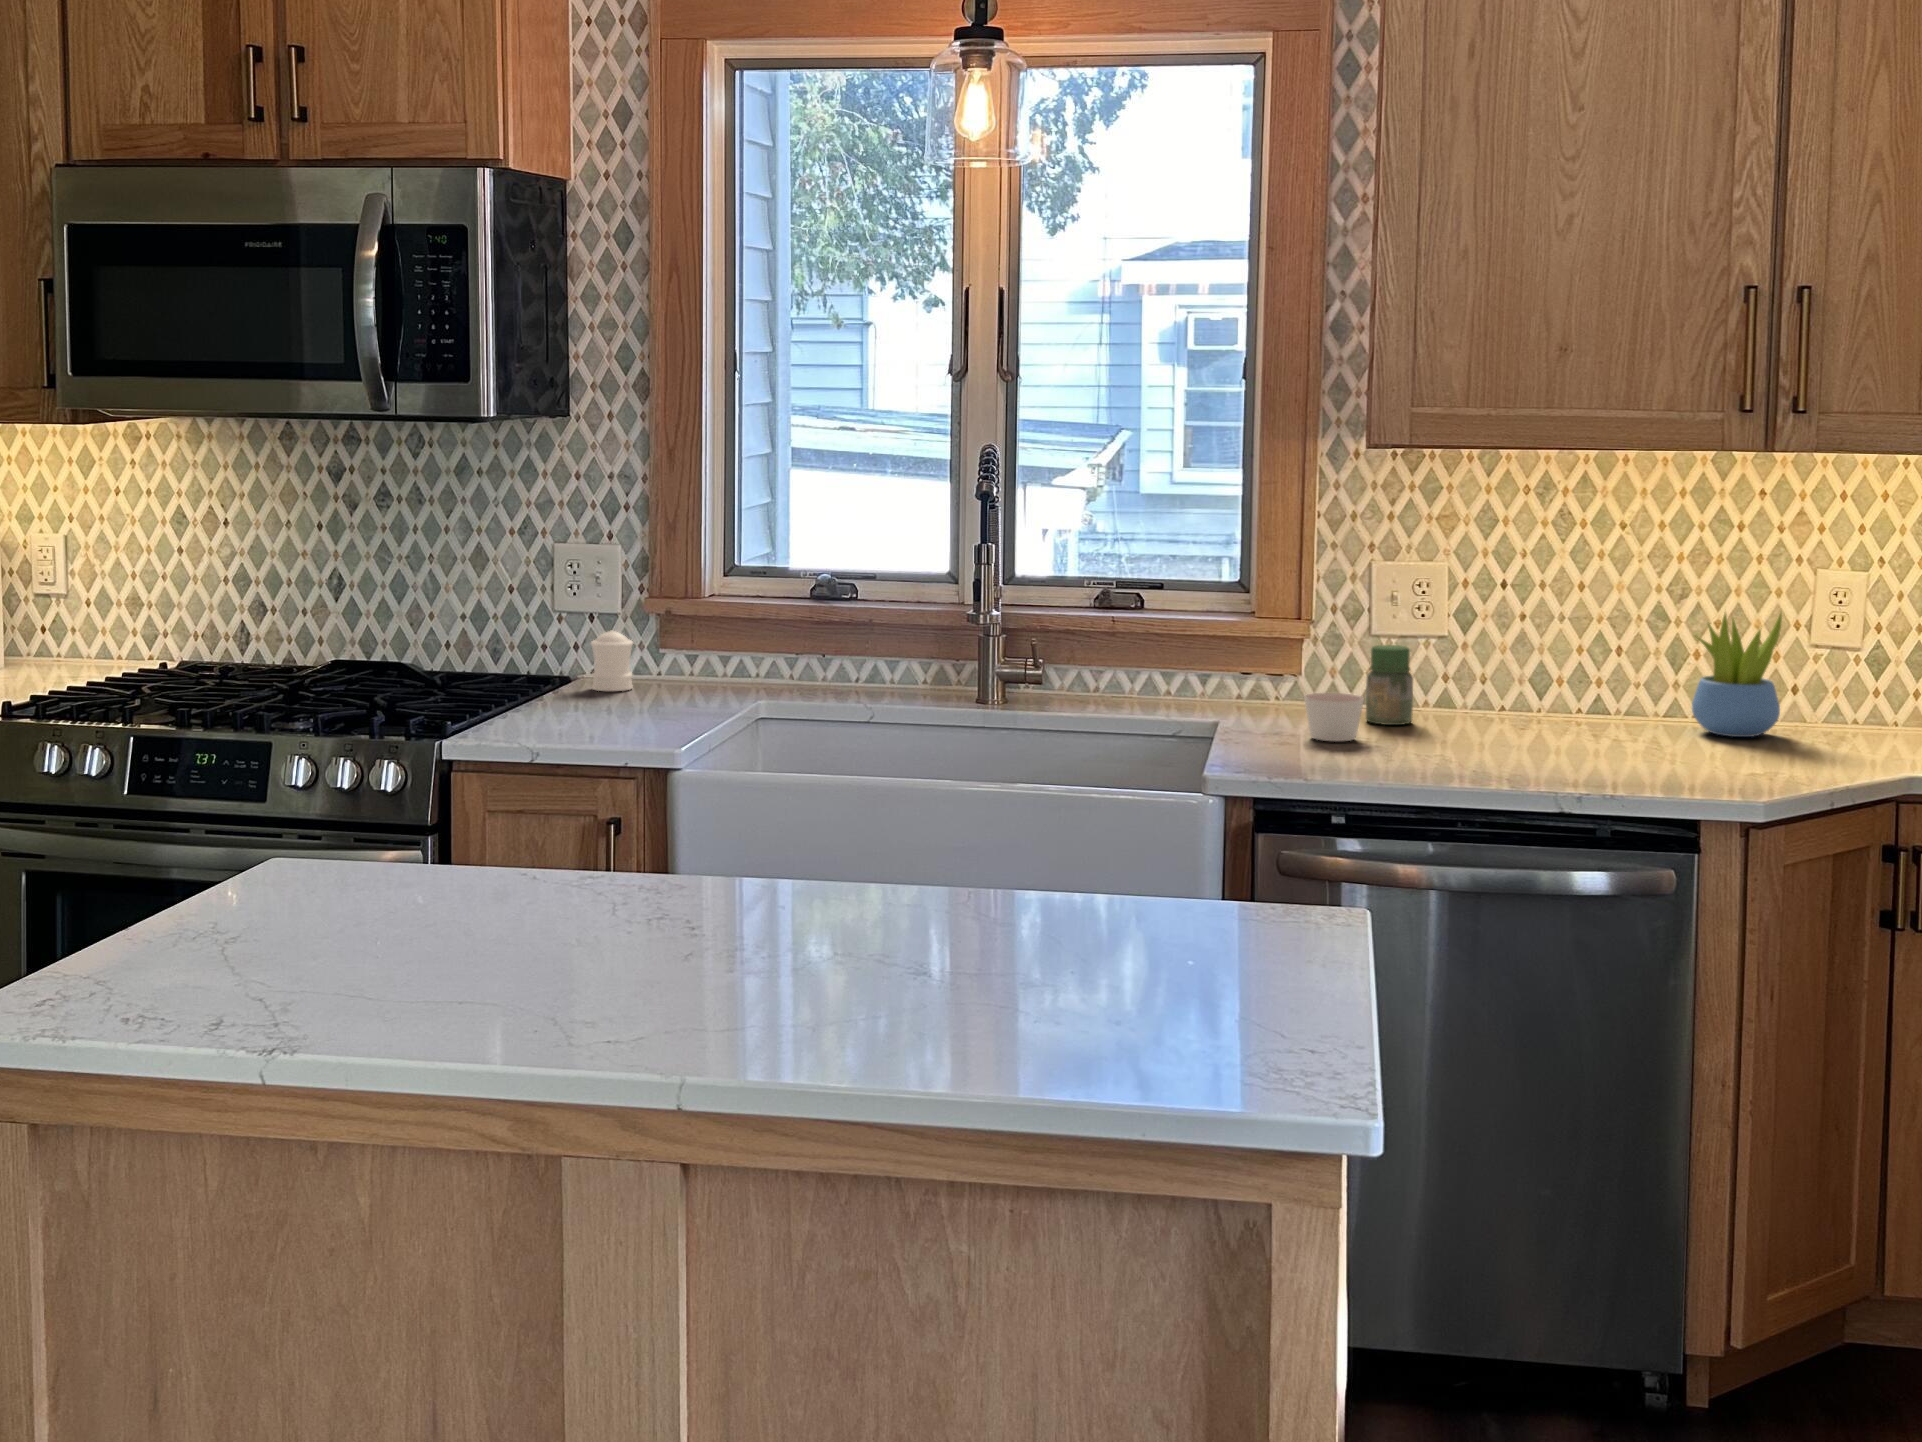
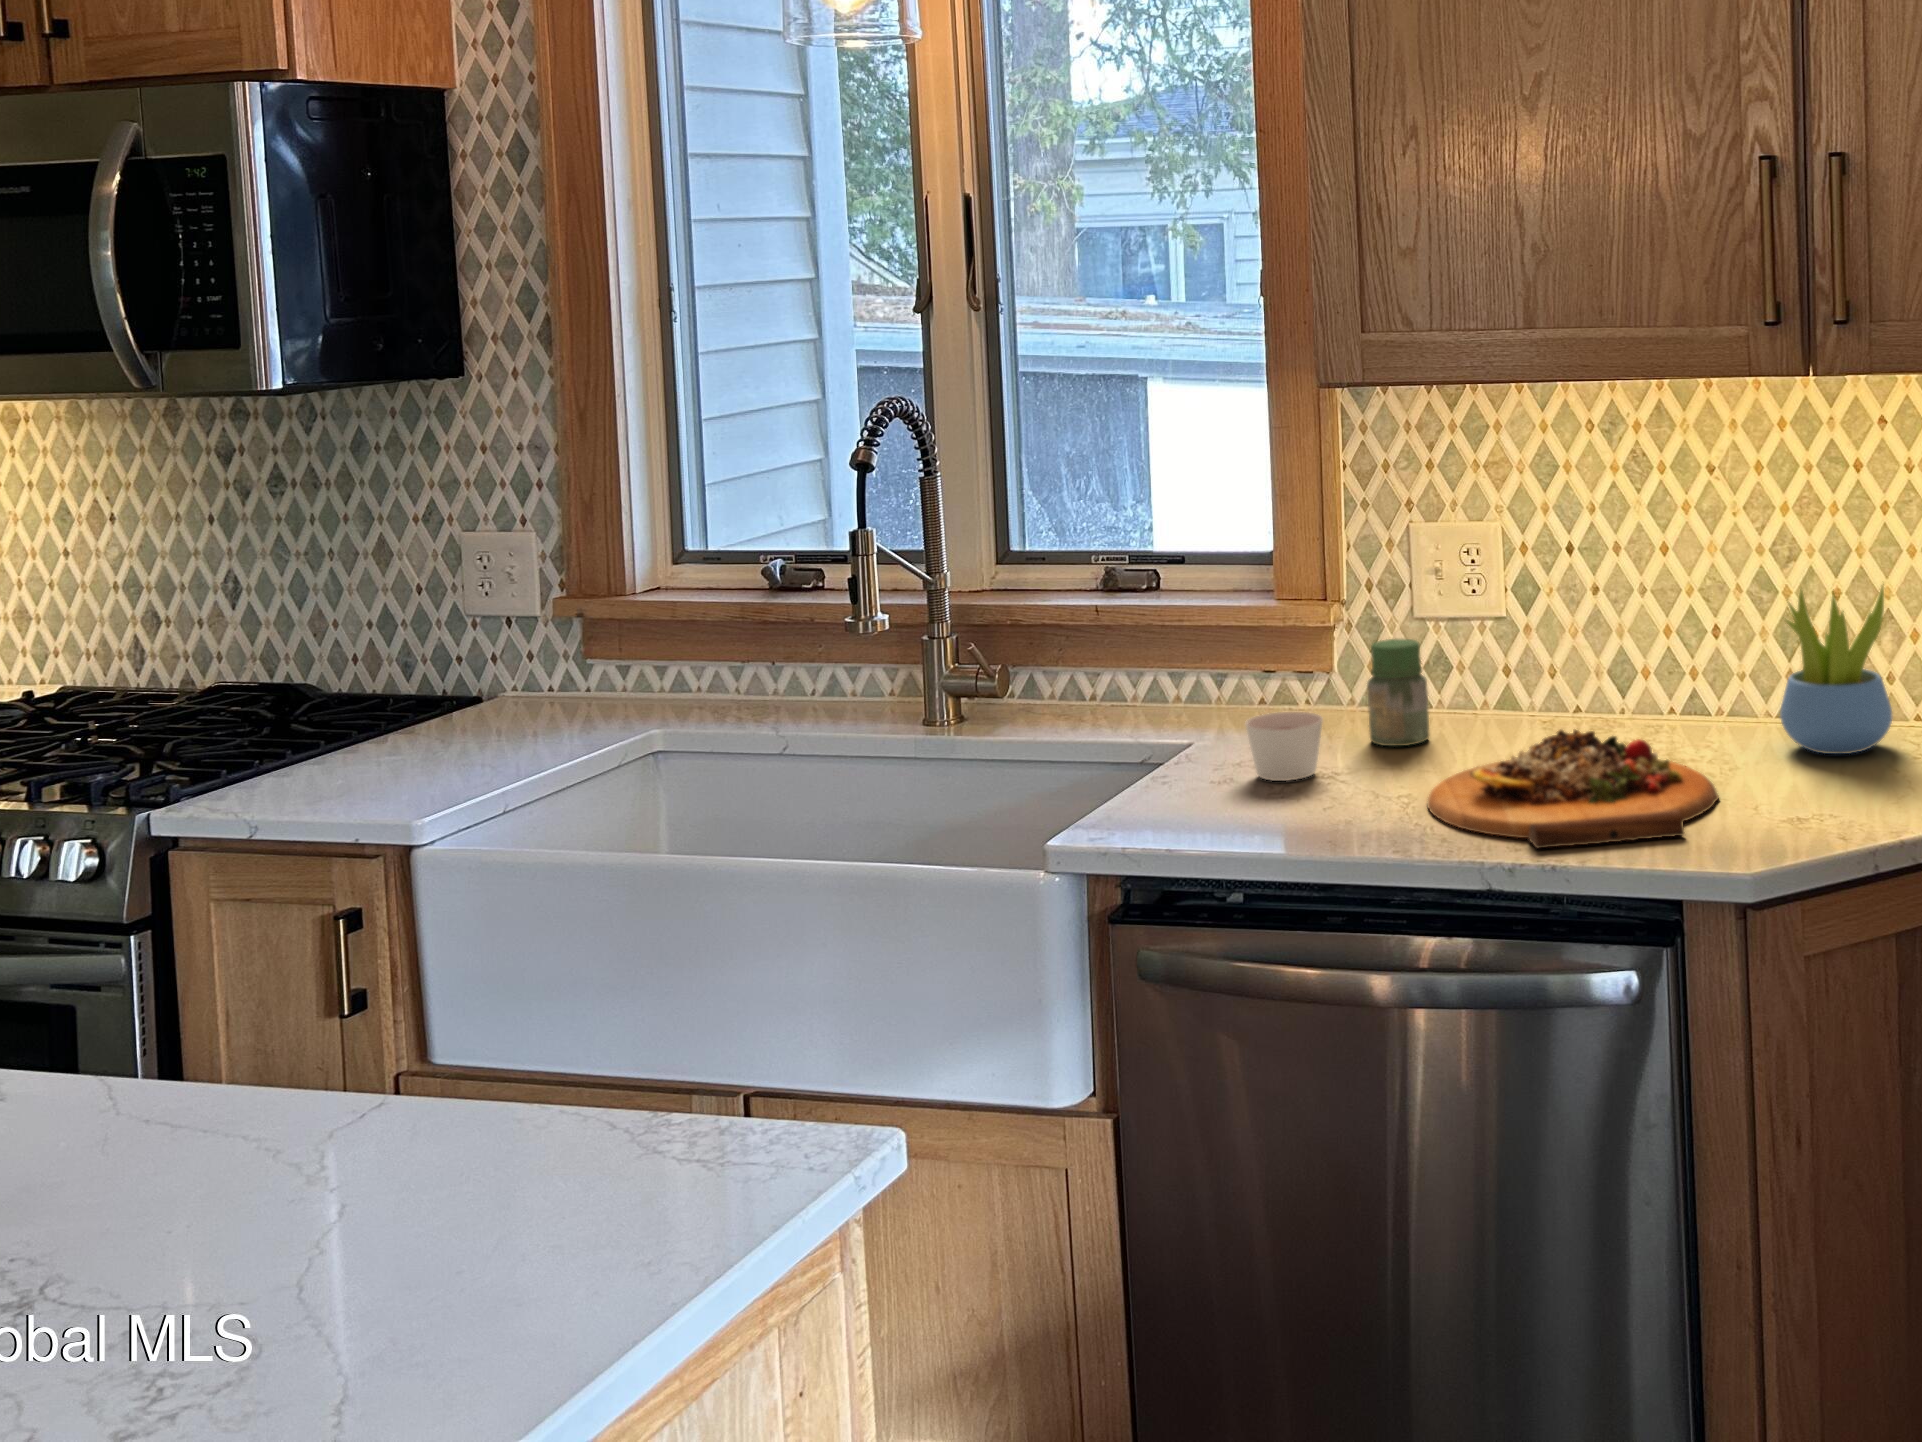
salt shaker: present [591,630,633,691] -> none [467,642,526,719]
cutting board: none [1463,706,1693,781] -> present [1428,730,1719,848]

